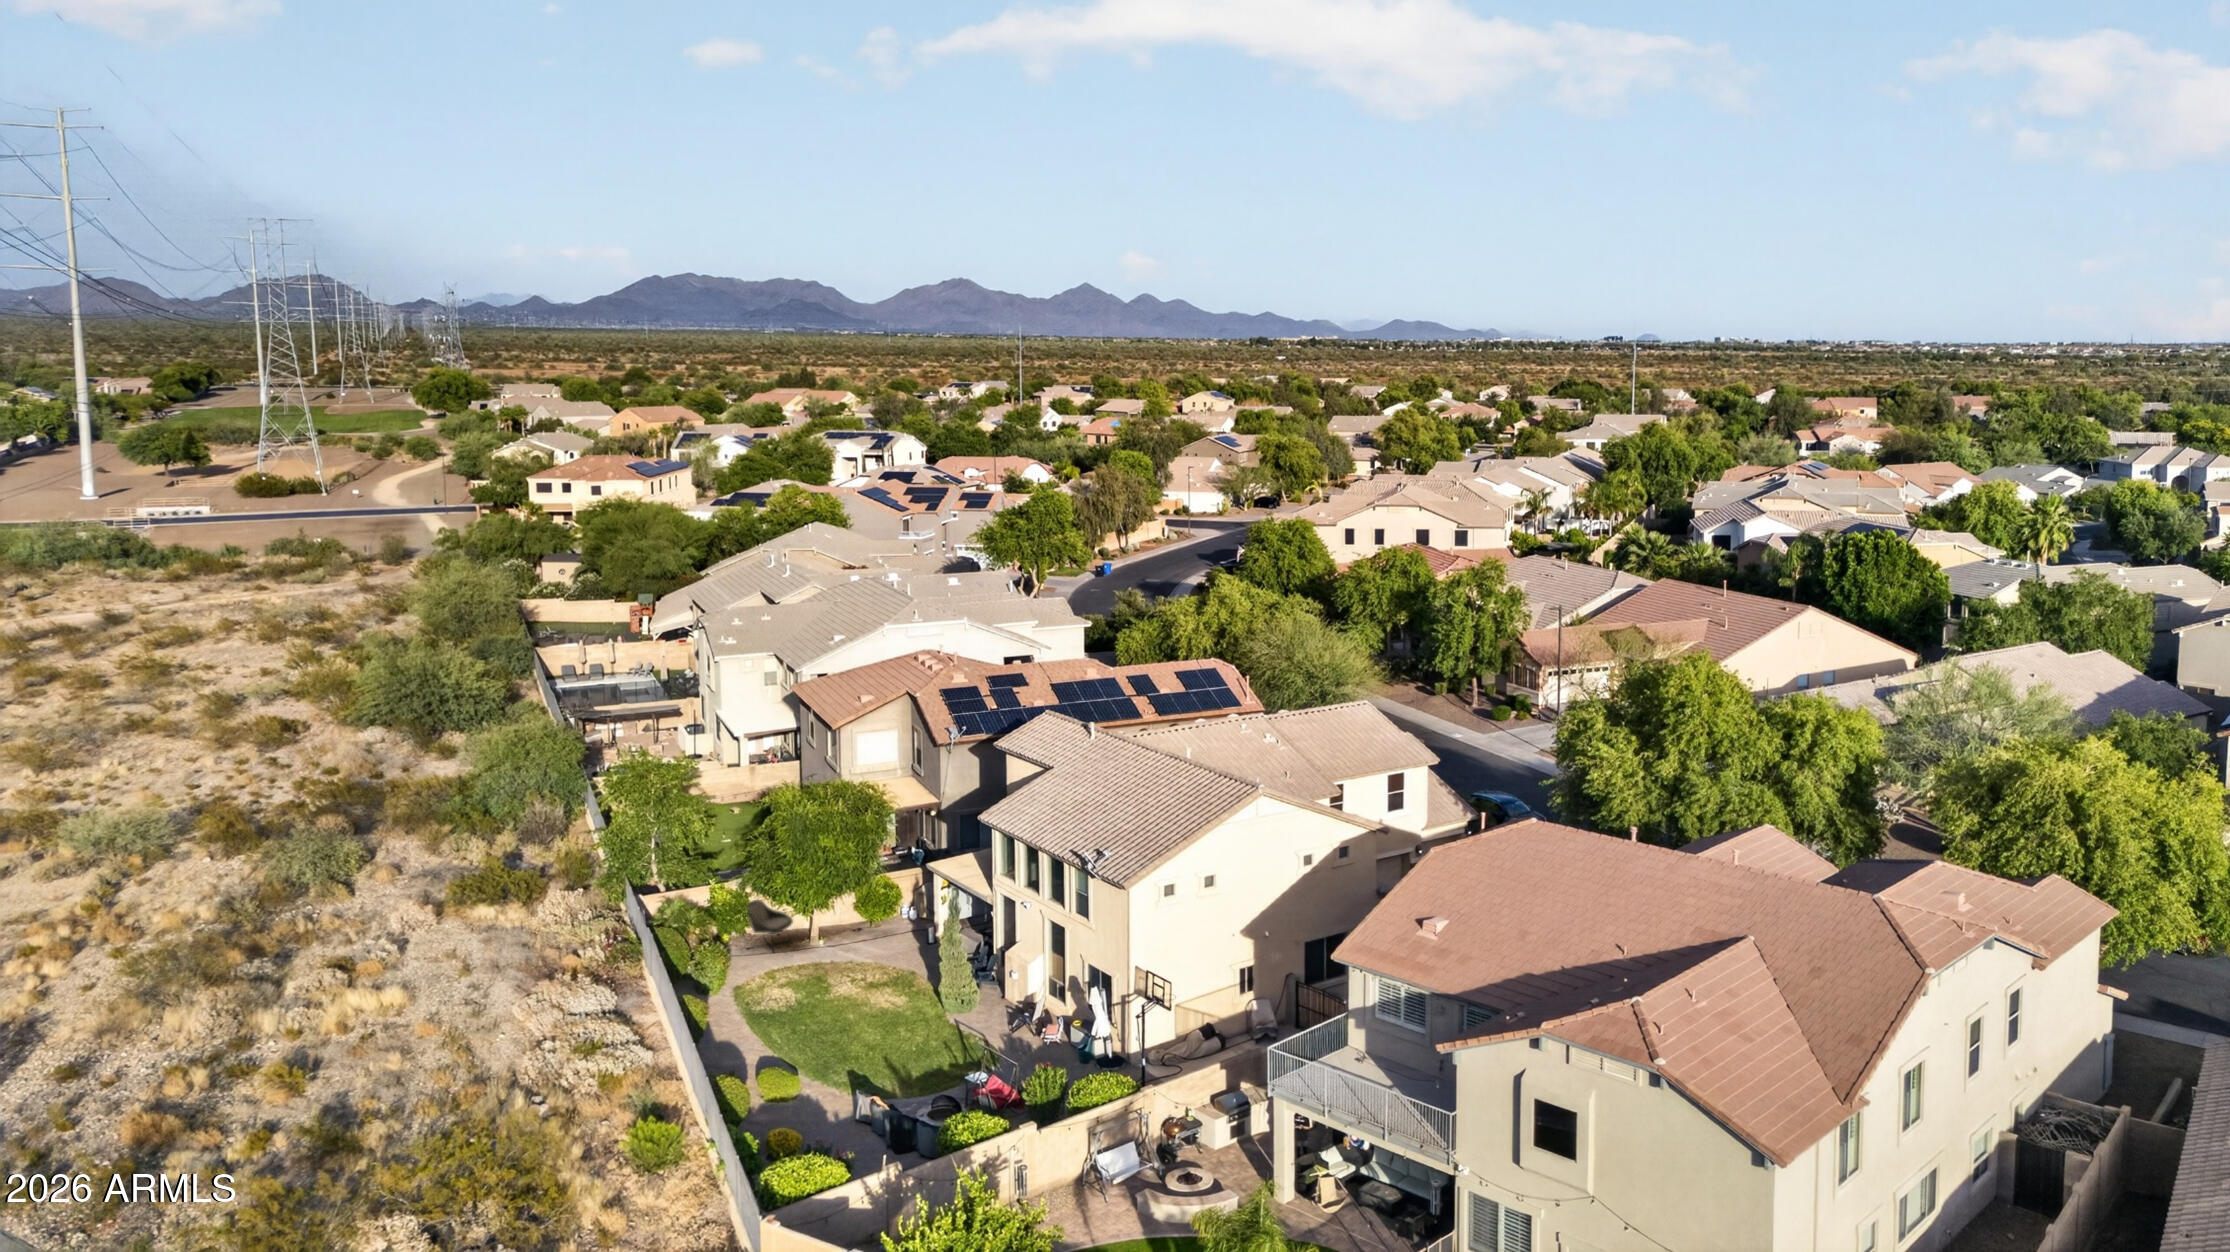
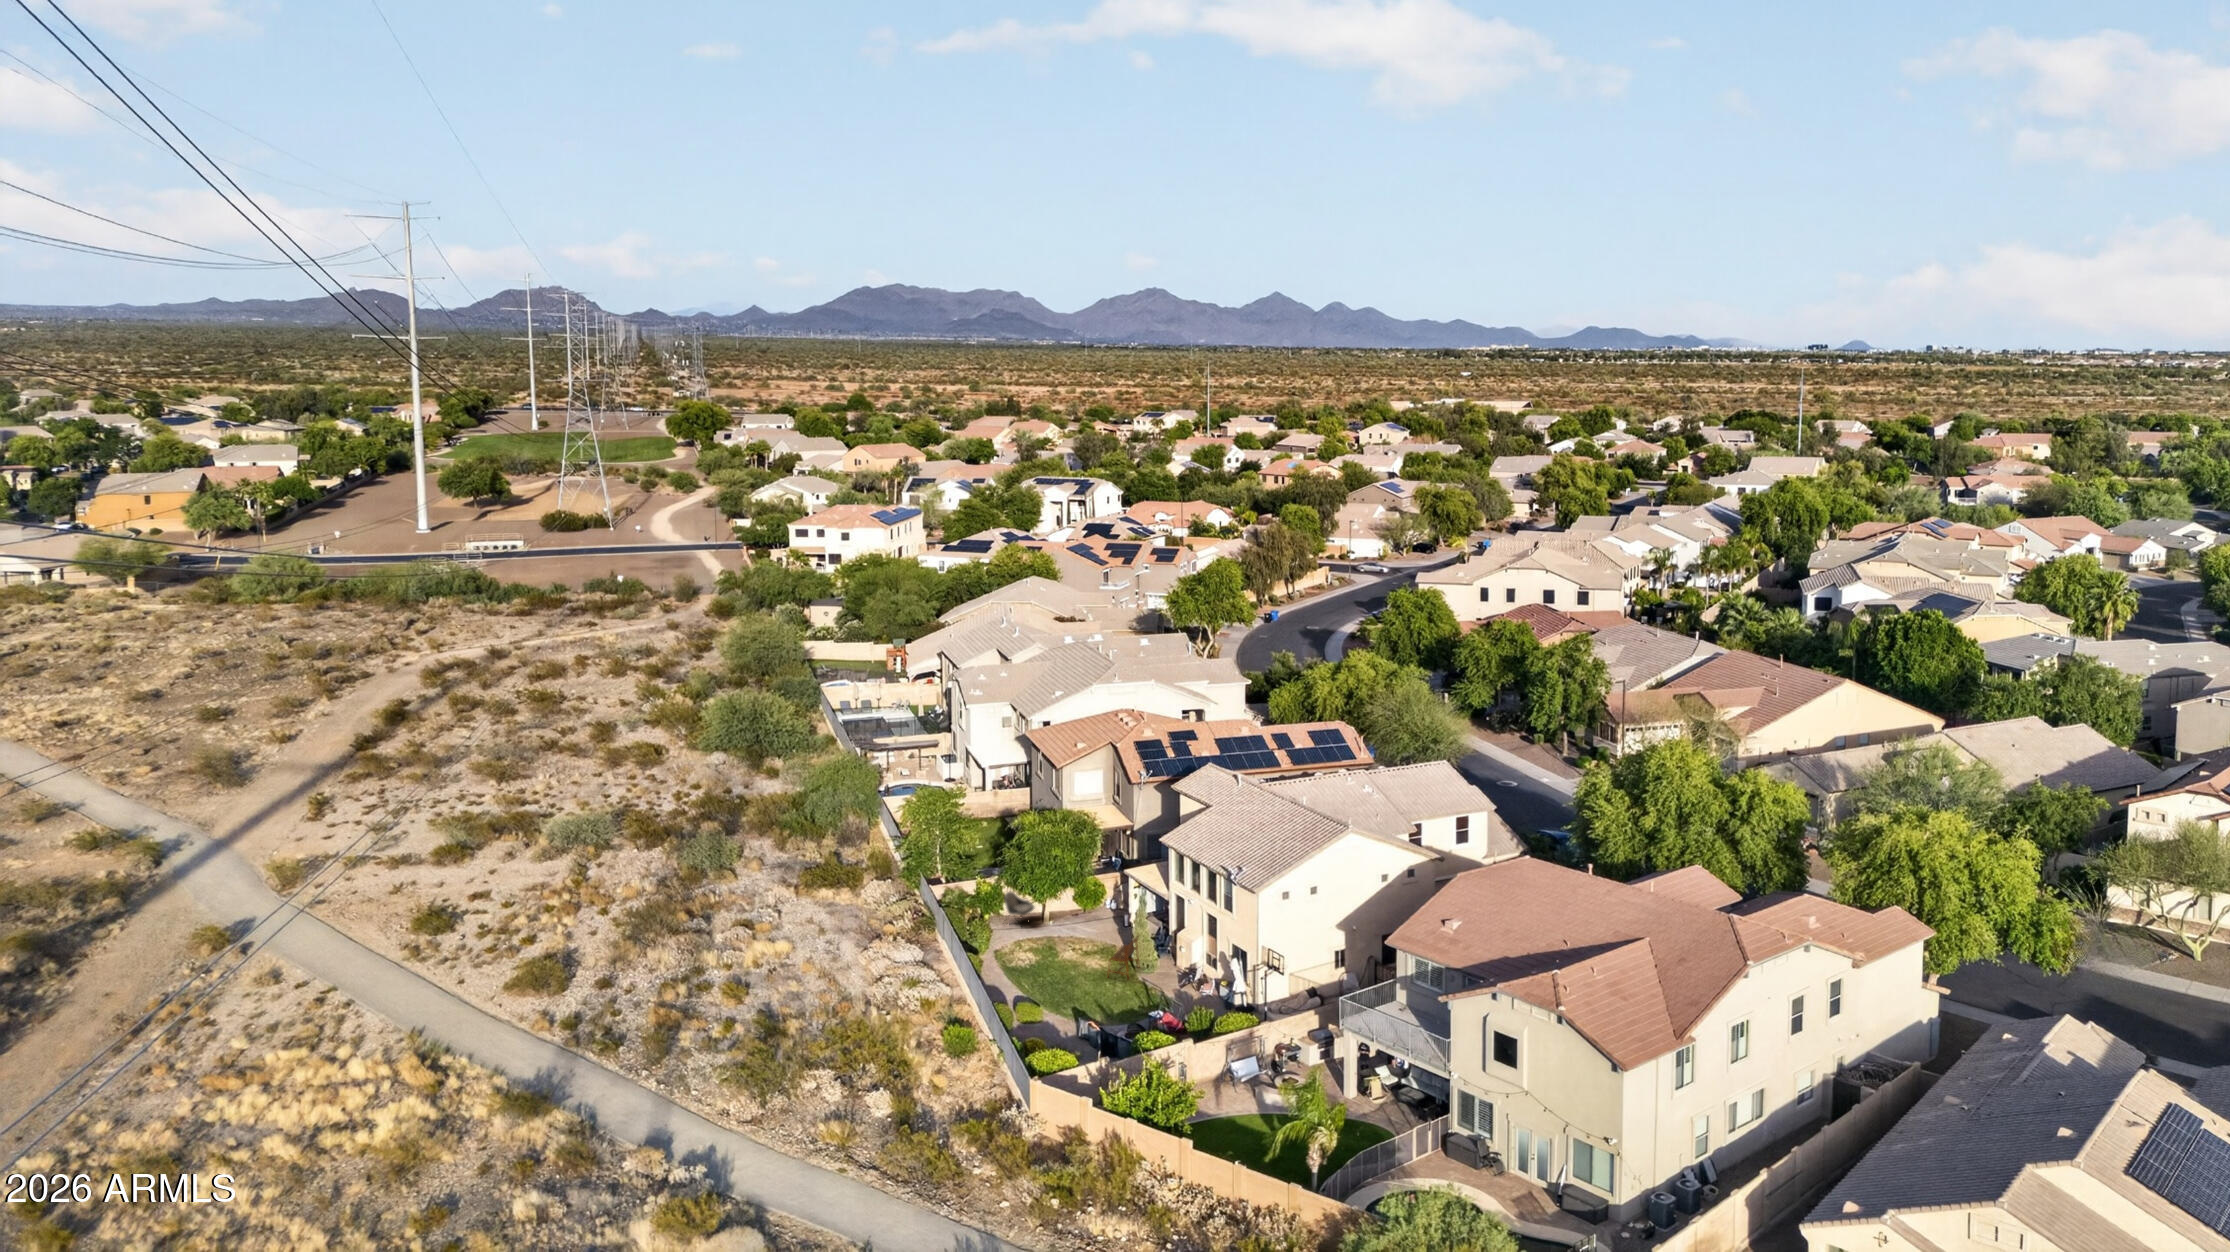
bench: none [897,954,948,1024] -> present [1108,936,1139,977]

